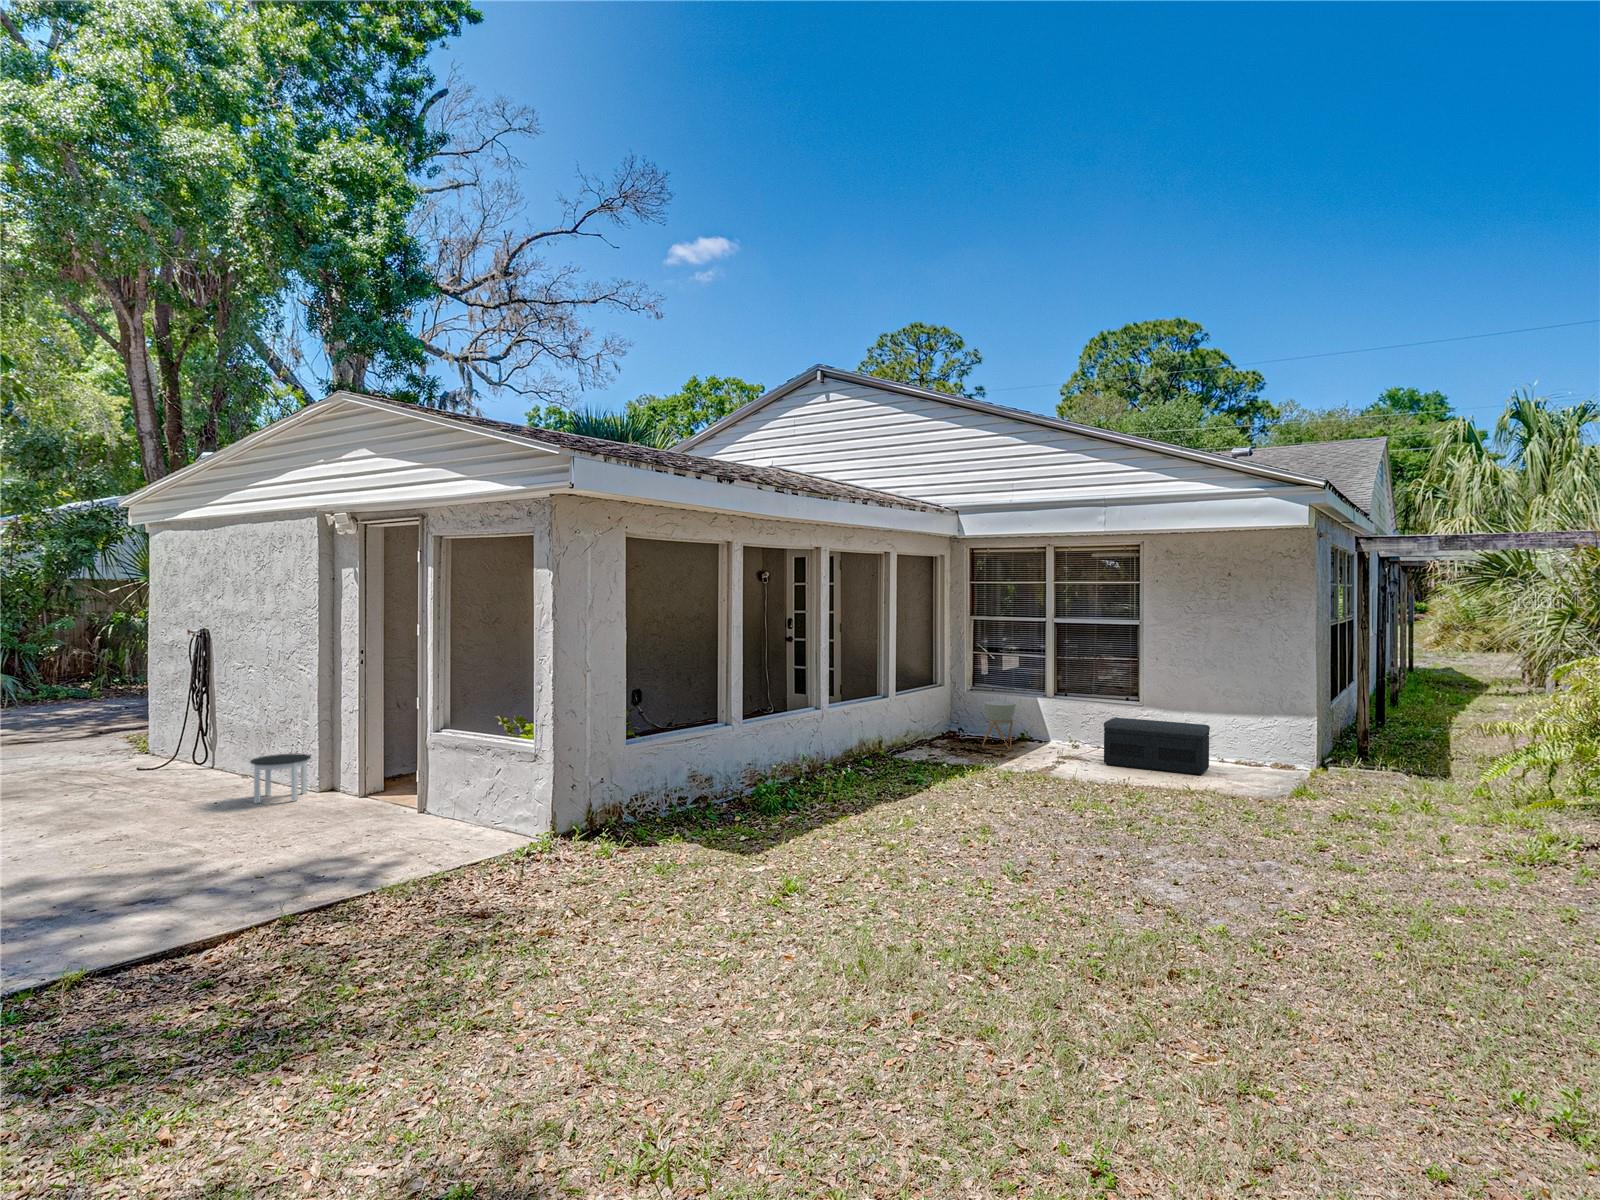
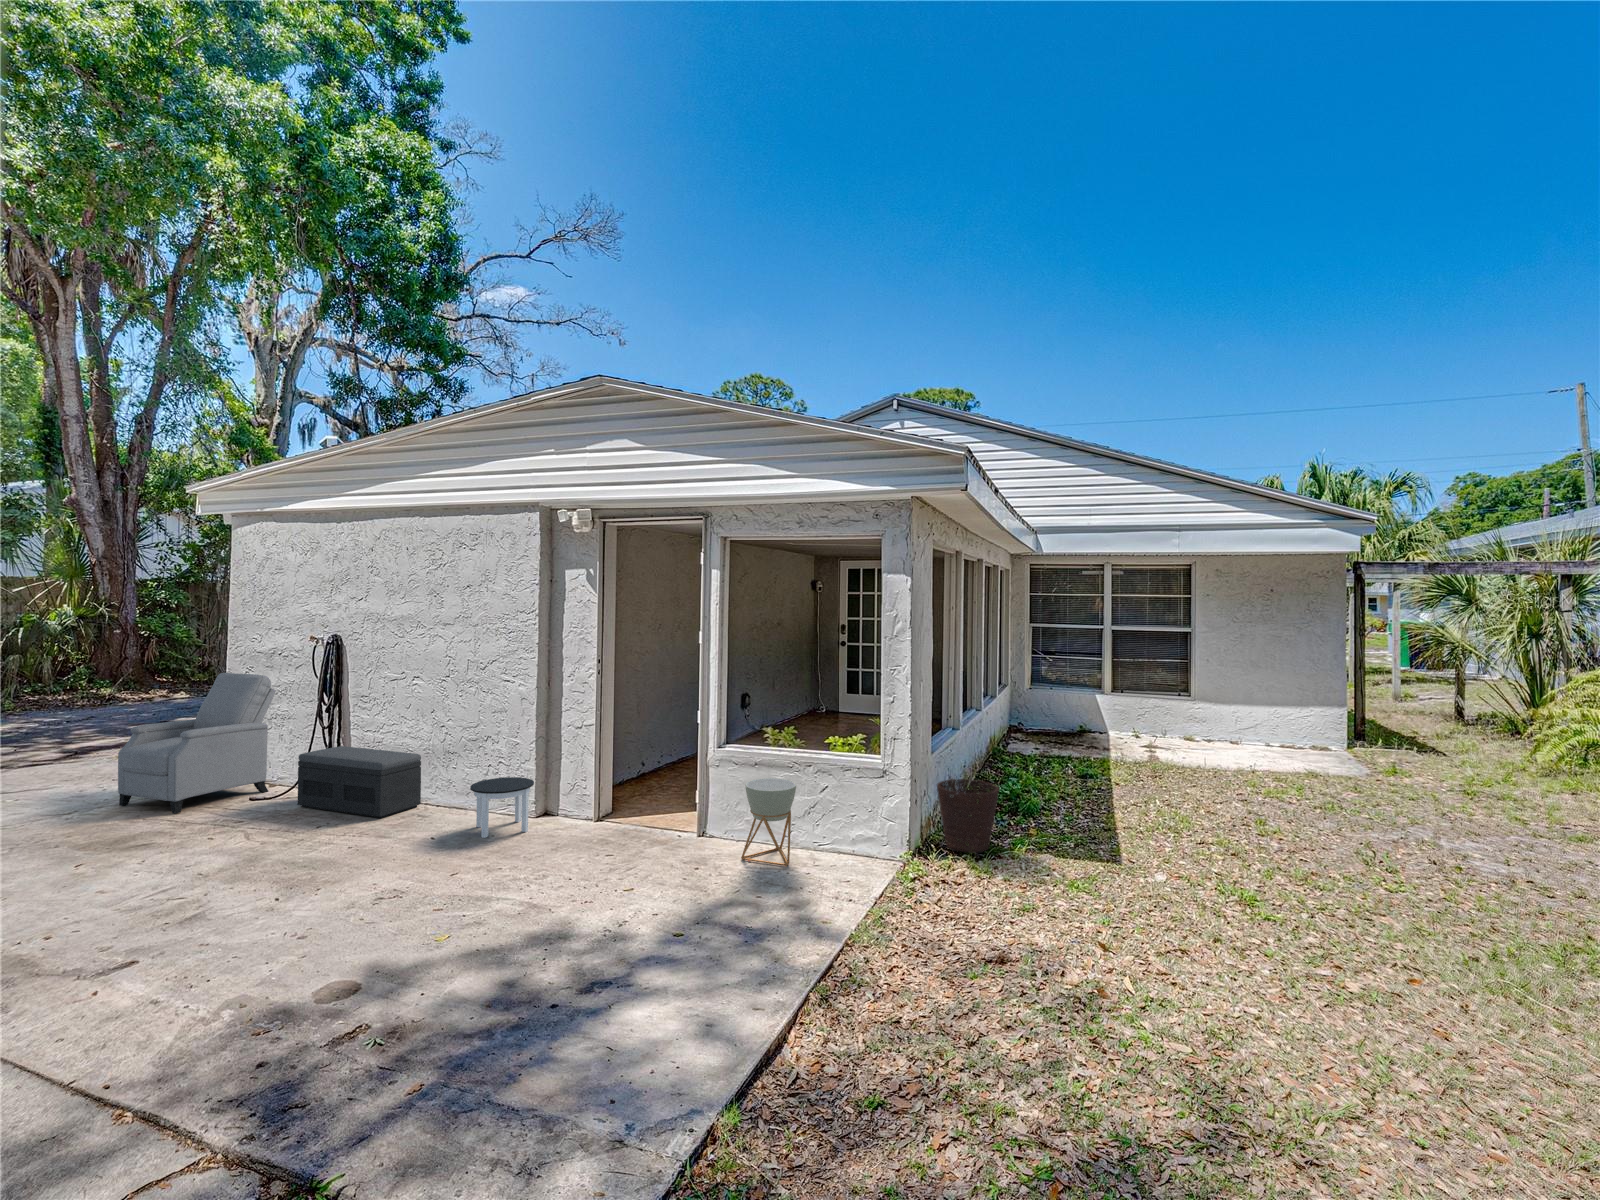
chair: none [52,658,177,772] -> present [118,673,275,814]
planter: present [982,701,1016,751] -> present [741,779,796,866]
storage bench: present [1104,718,1210,775] -> present [298,746,421,818]
basket: none [610,773,674,845] -> present [937,779,1000,852]

